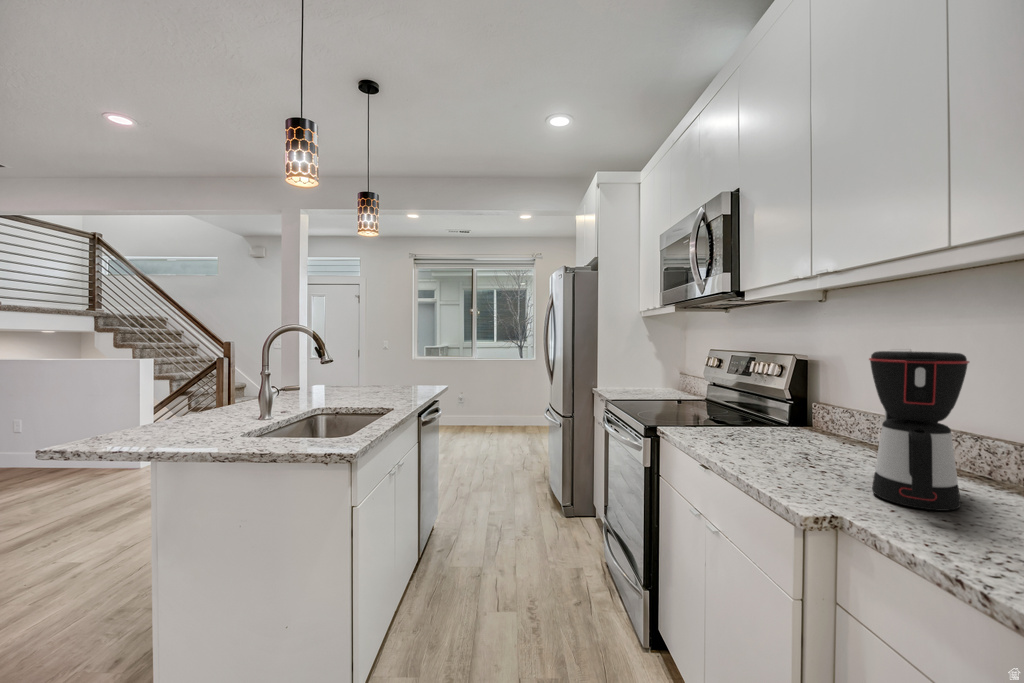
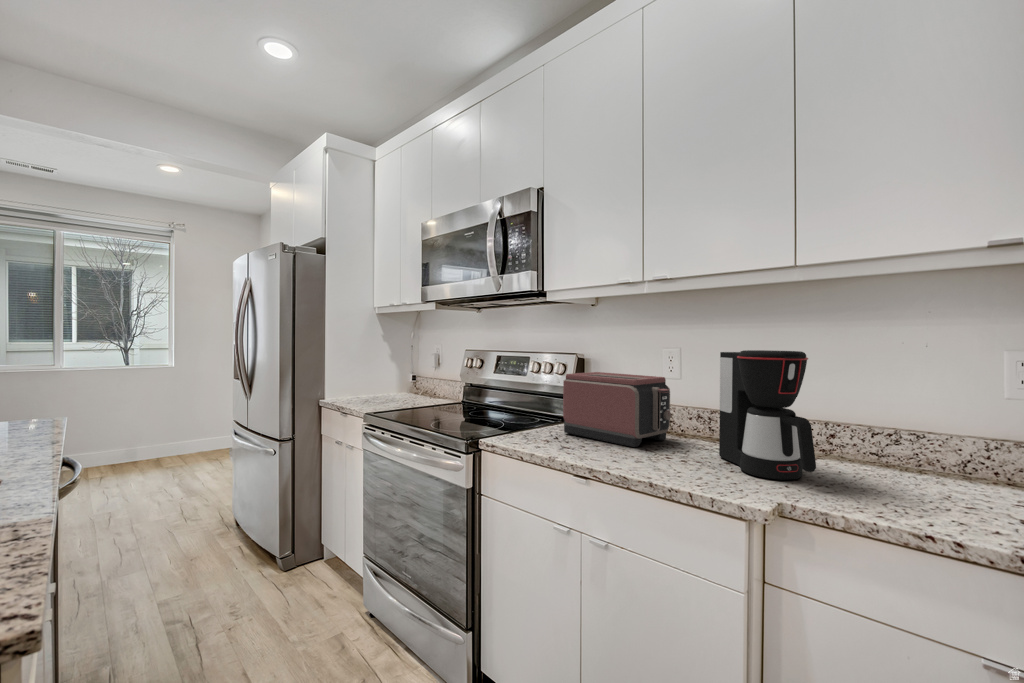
toaster: none [748,374,867,455] -> present [563,372,671,447]

